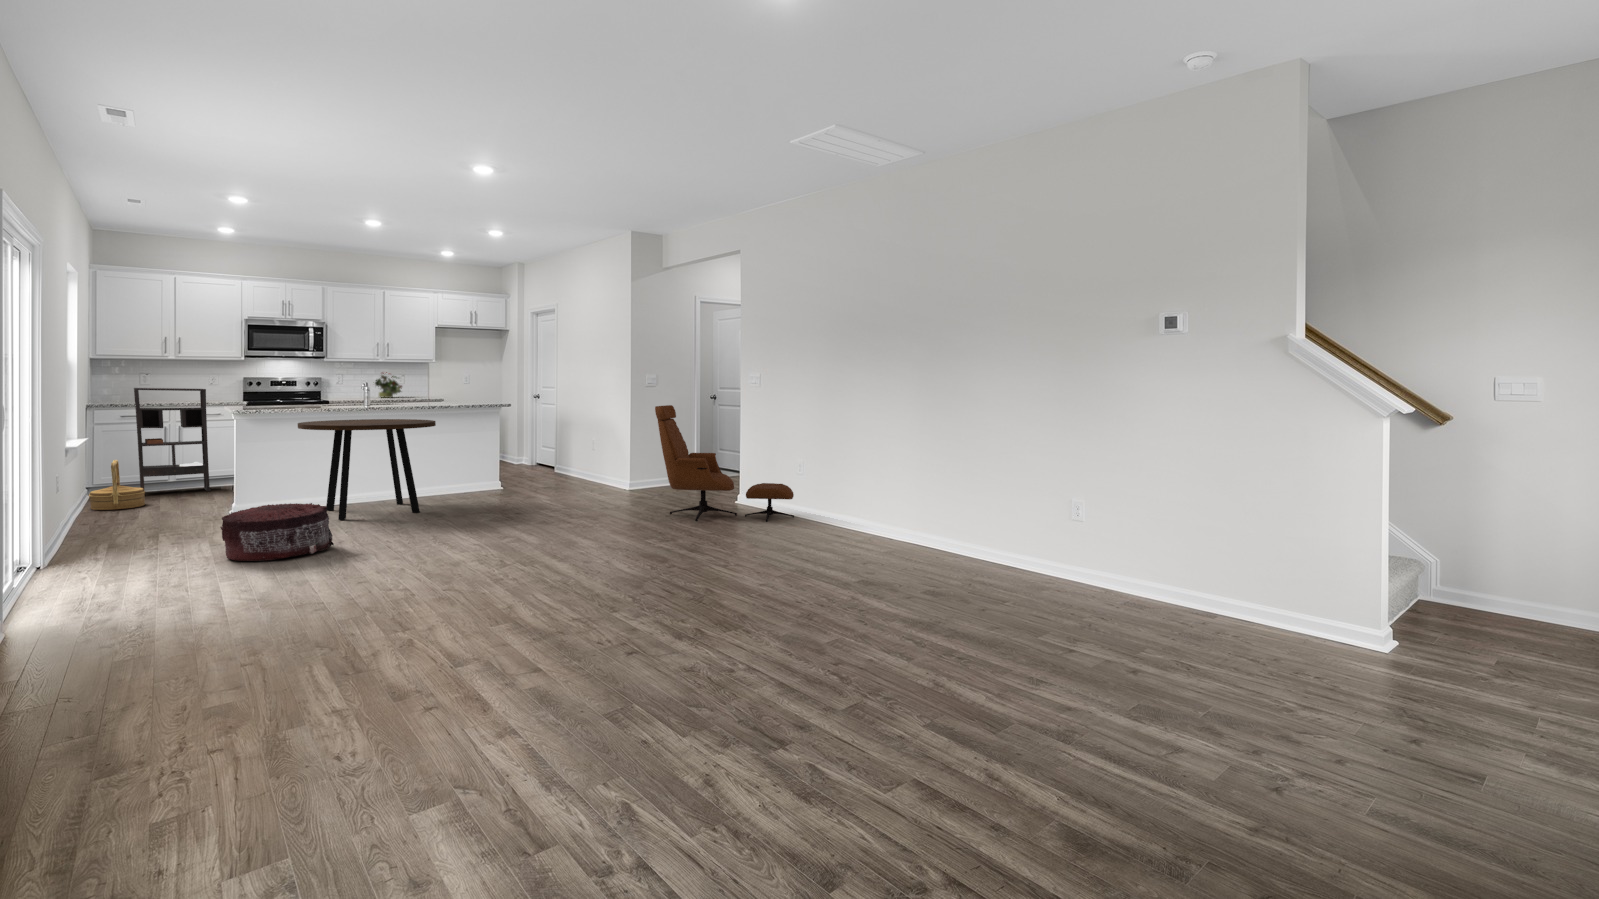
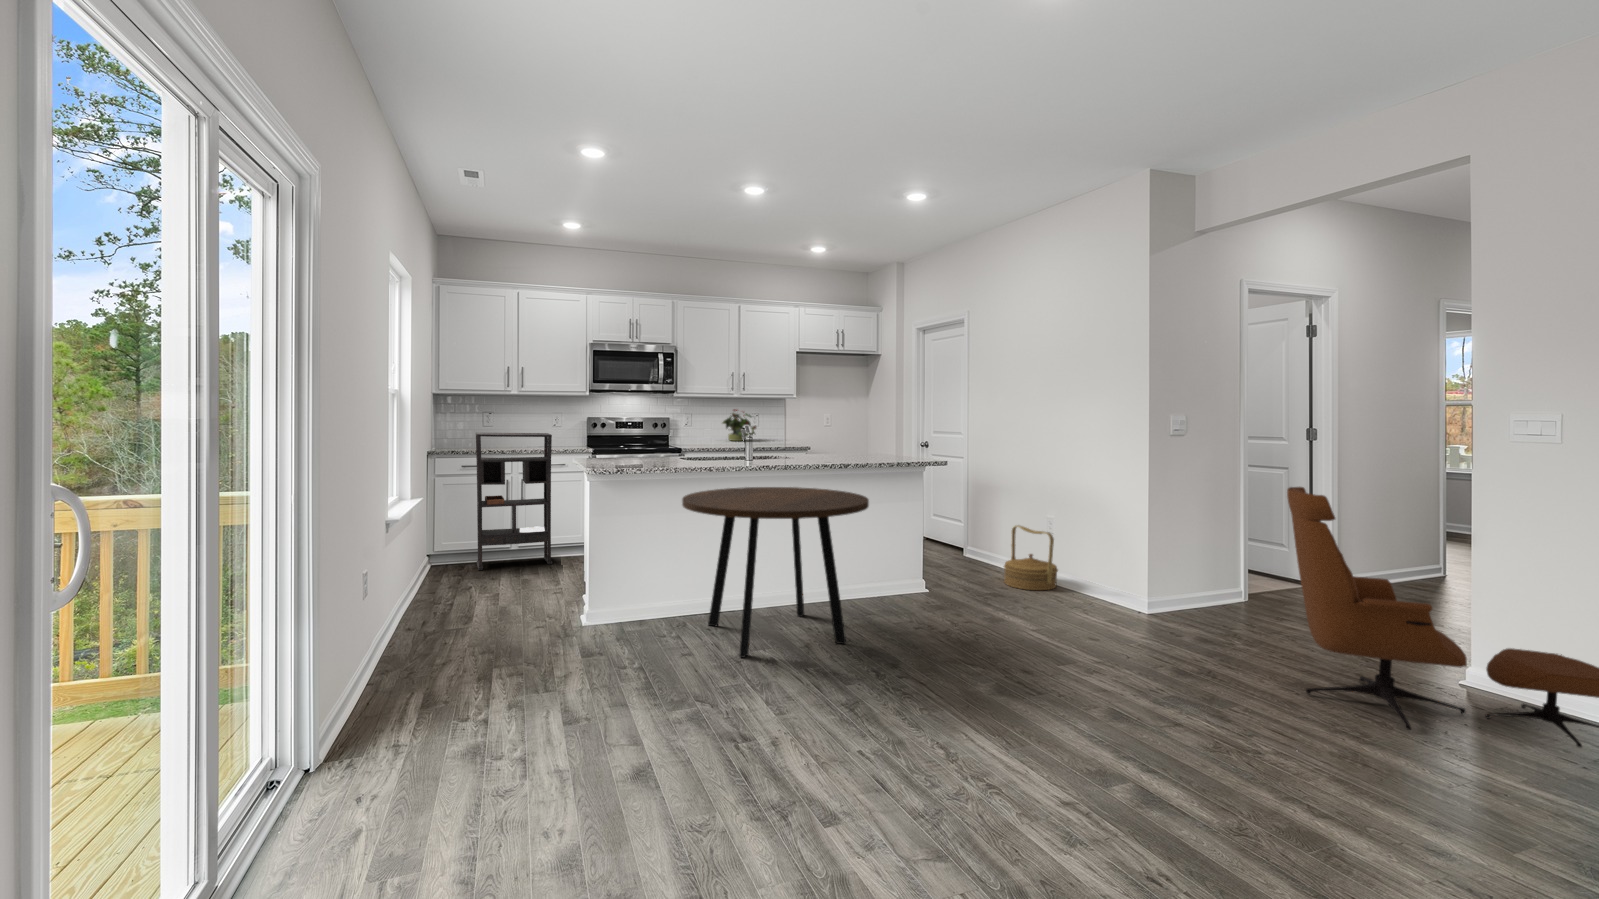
woven basket: present [89,460,145,510] -> present [1004,525,1058,590]
pouf: present [220,503,334,561] -> none [606,667,784,812]

